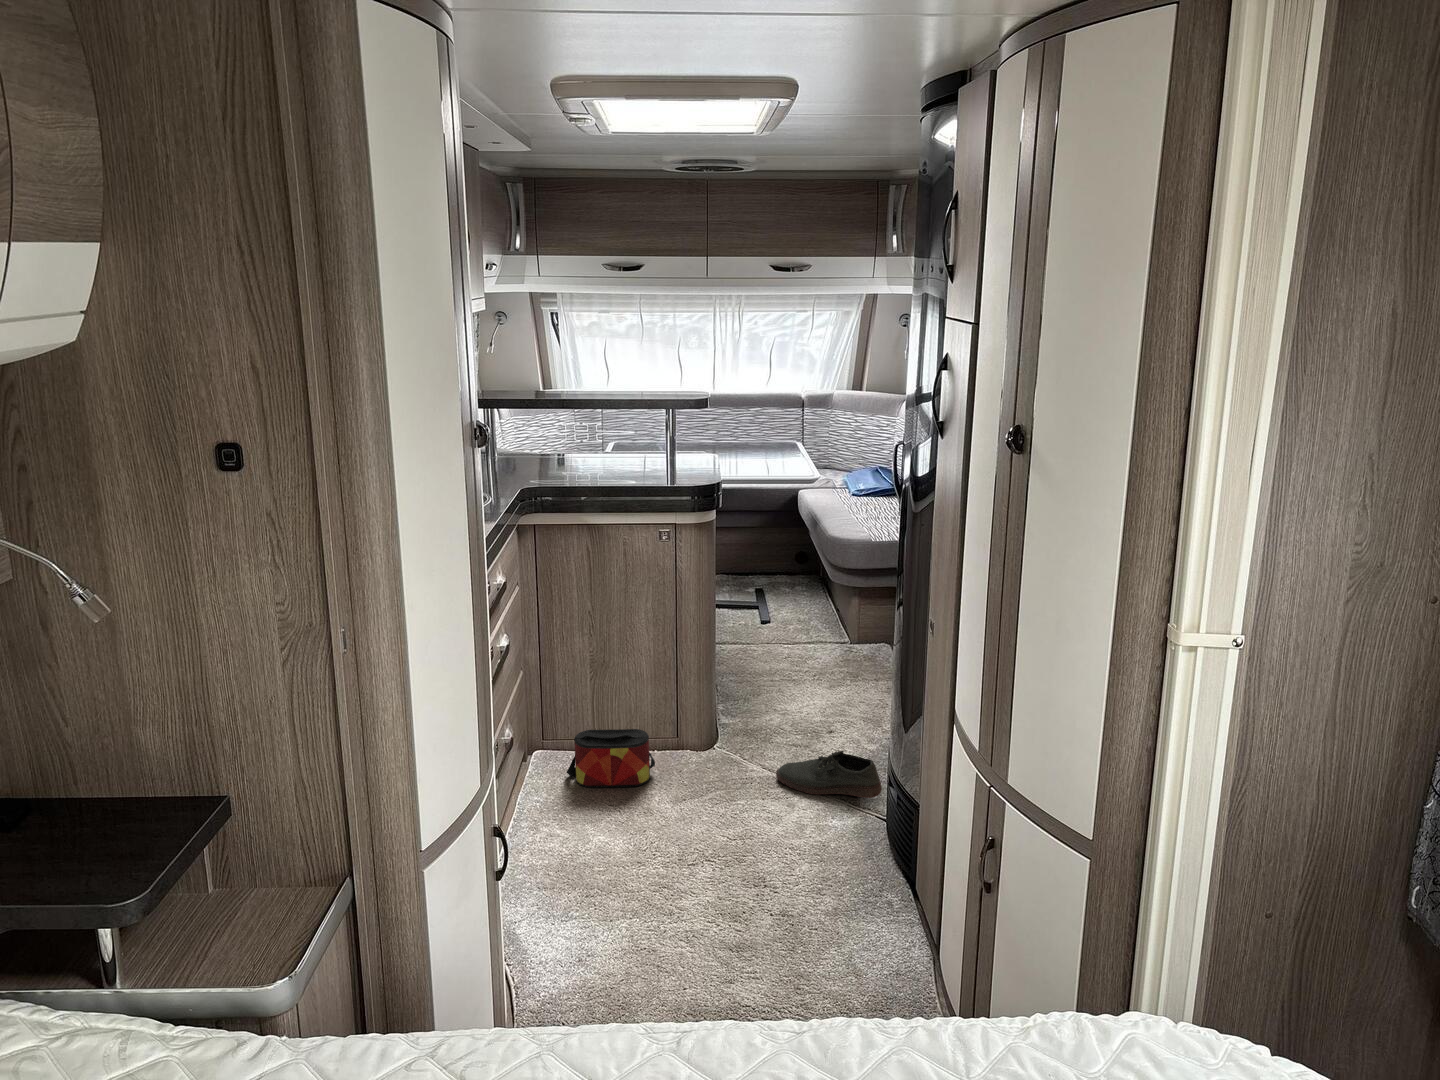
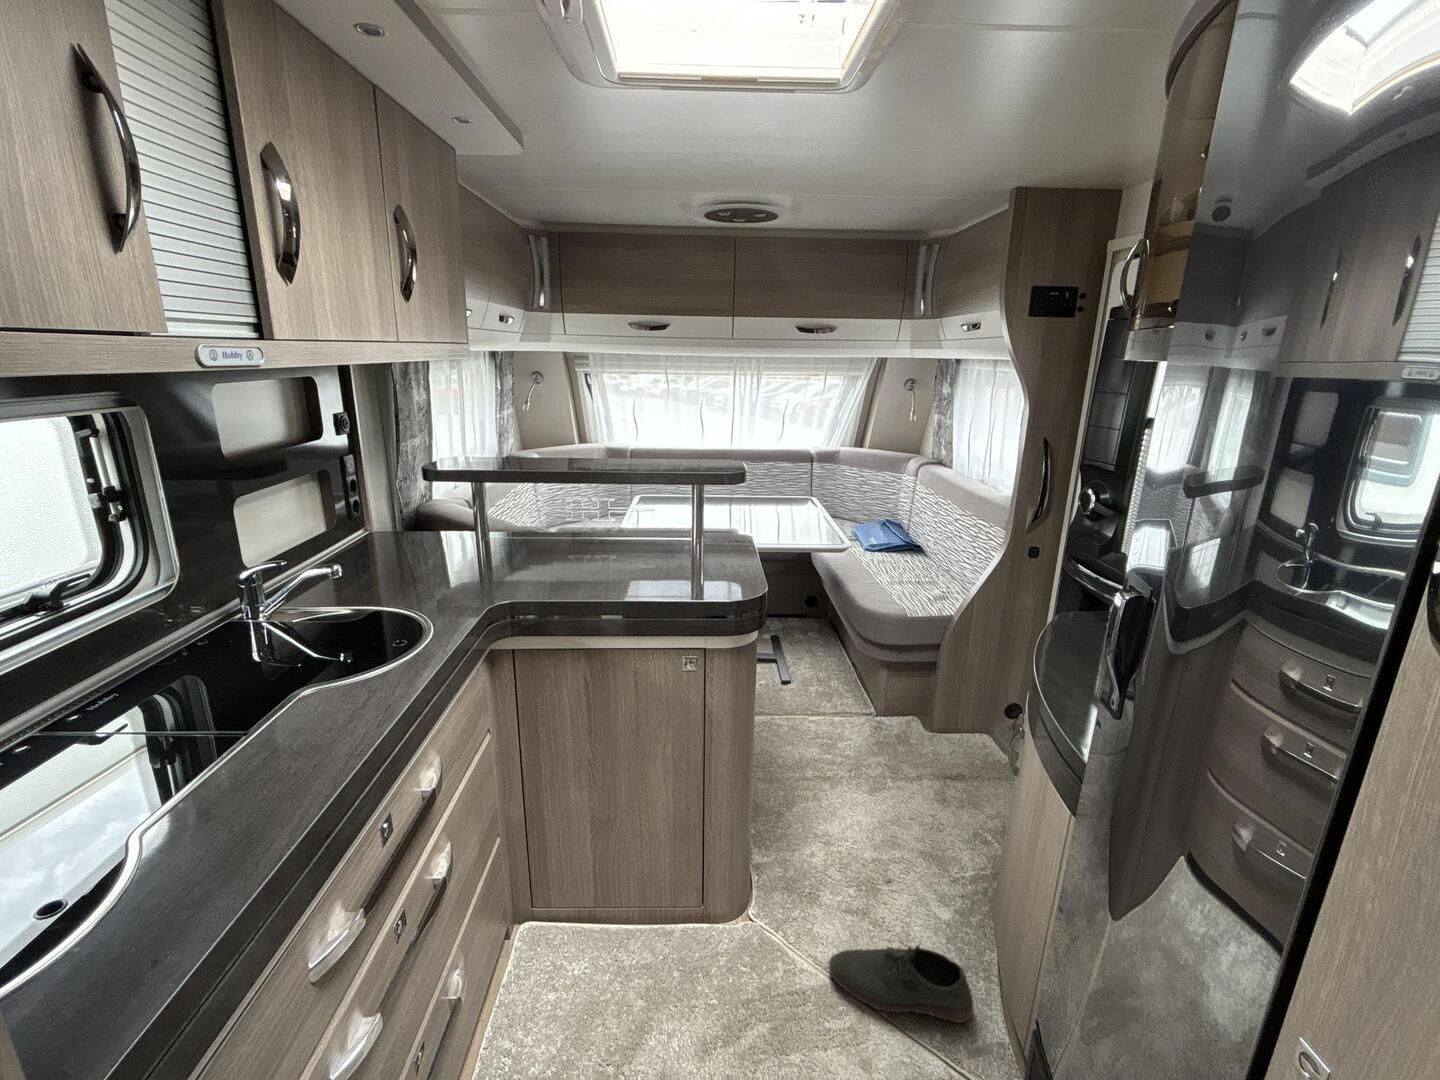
bag: present [566,729,655,787] -> none [558,904,673,992]

